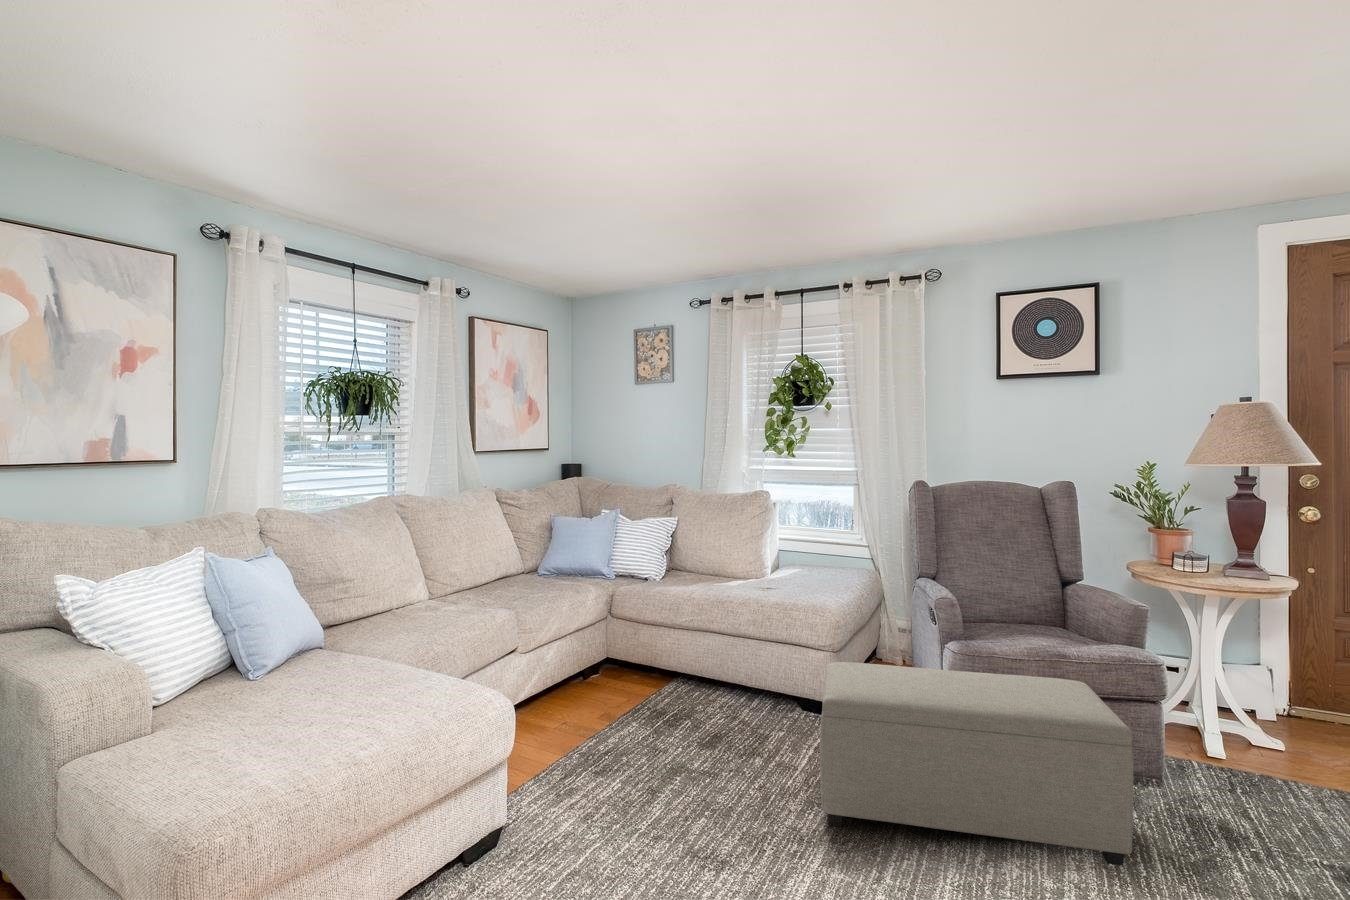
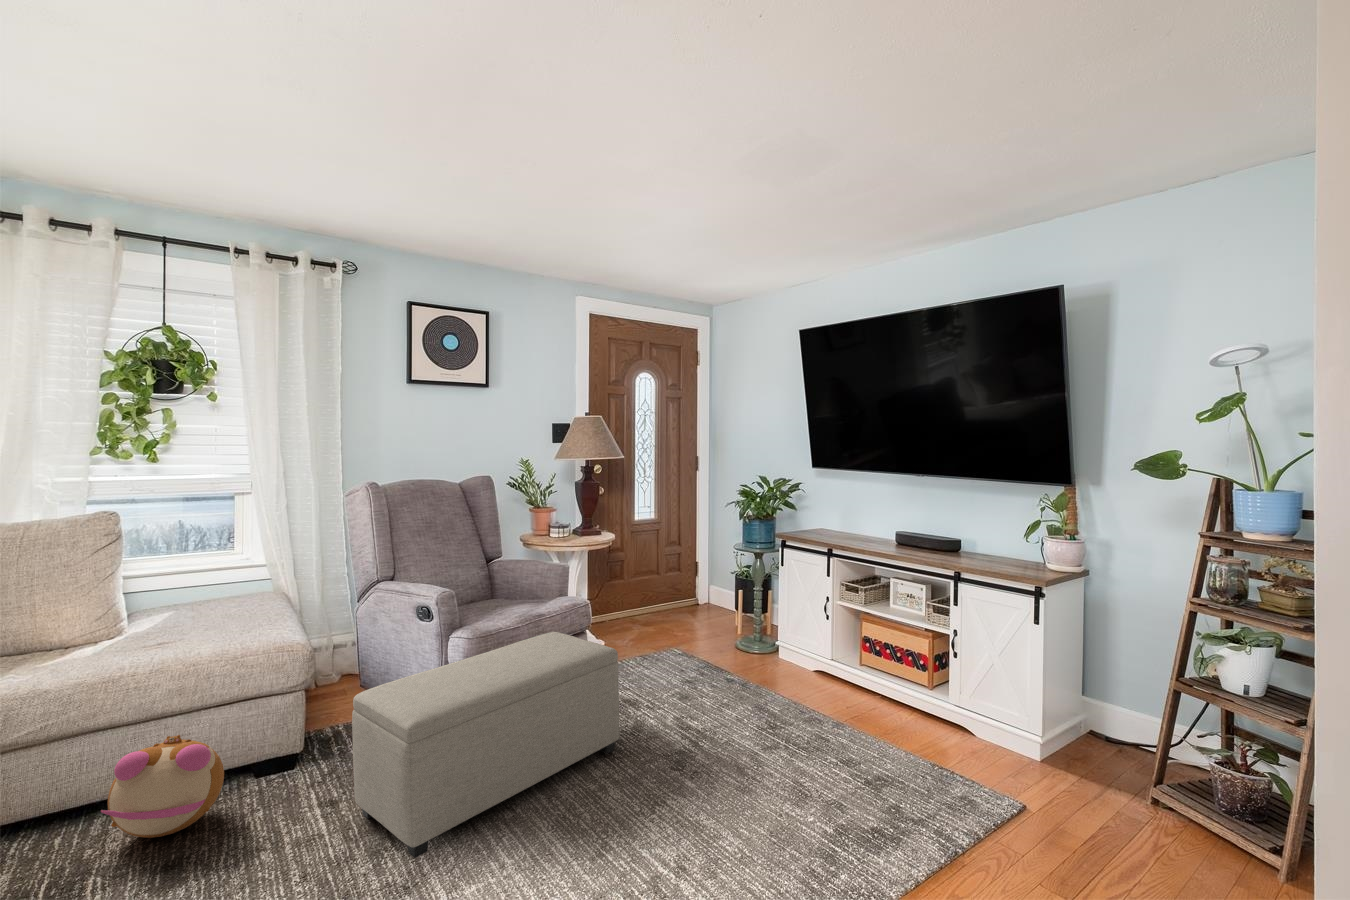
plush toy: none [695,649,768,719] -> present [101,735,224,838]

